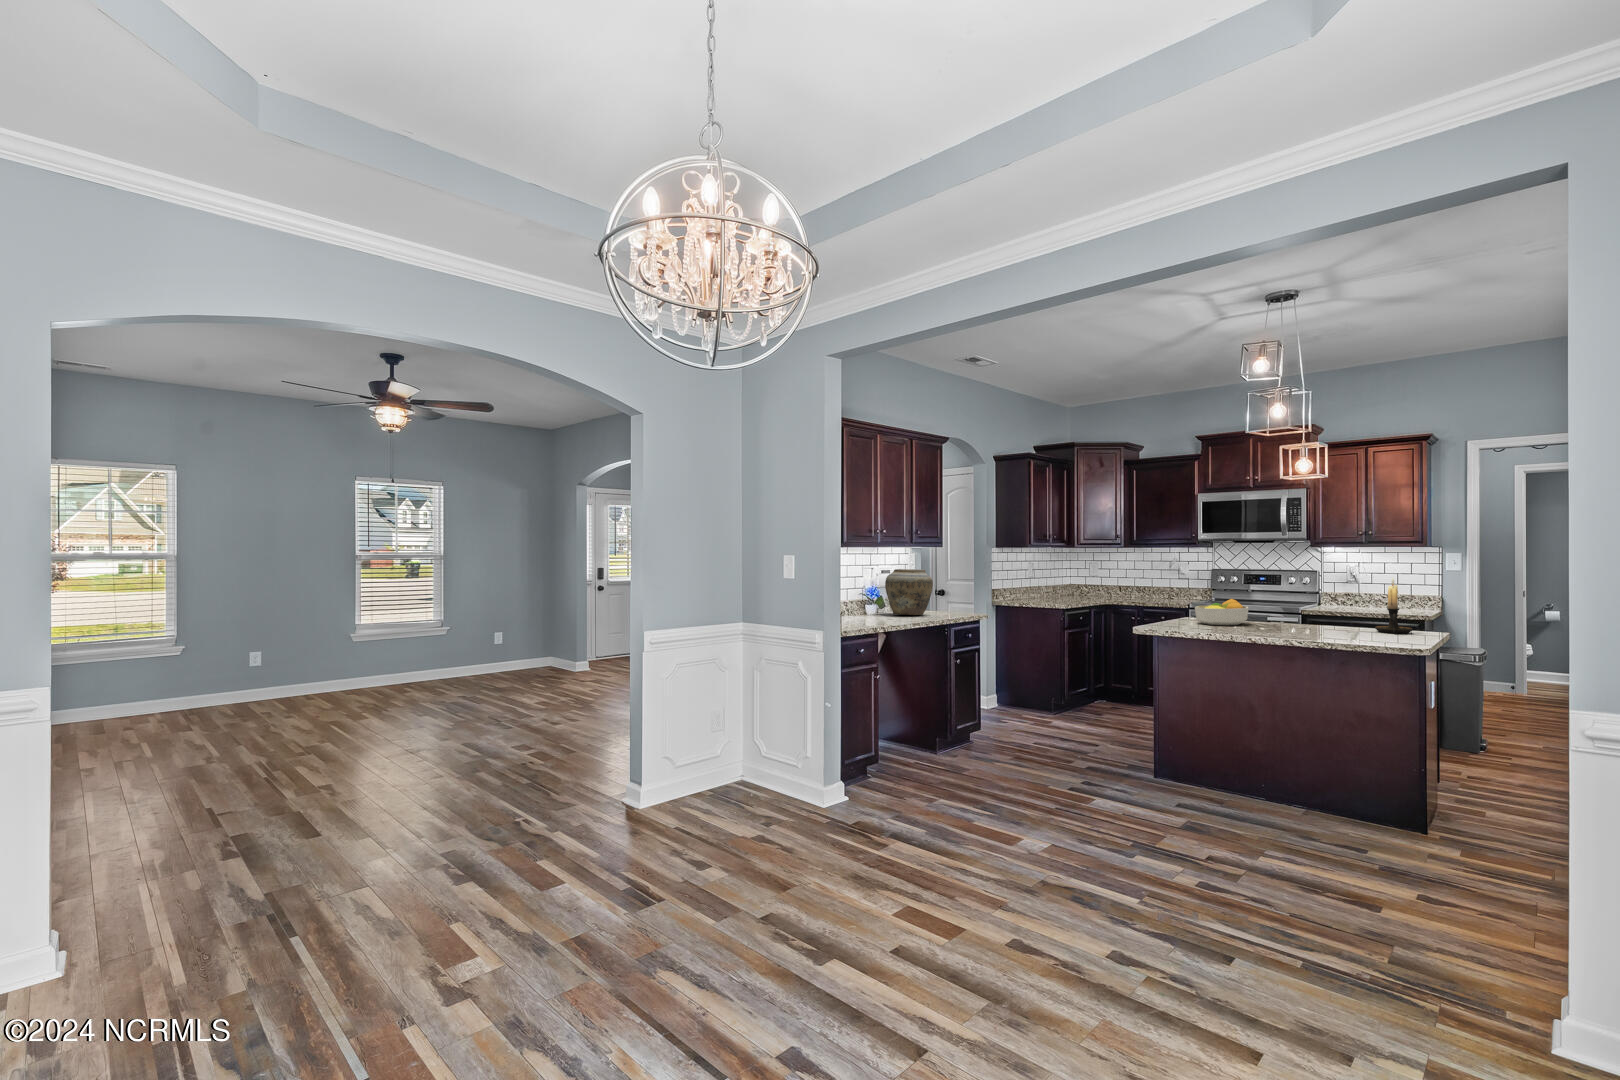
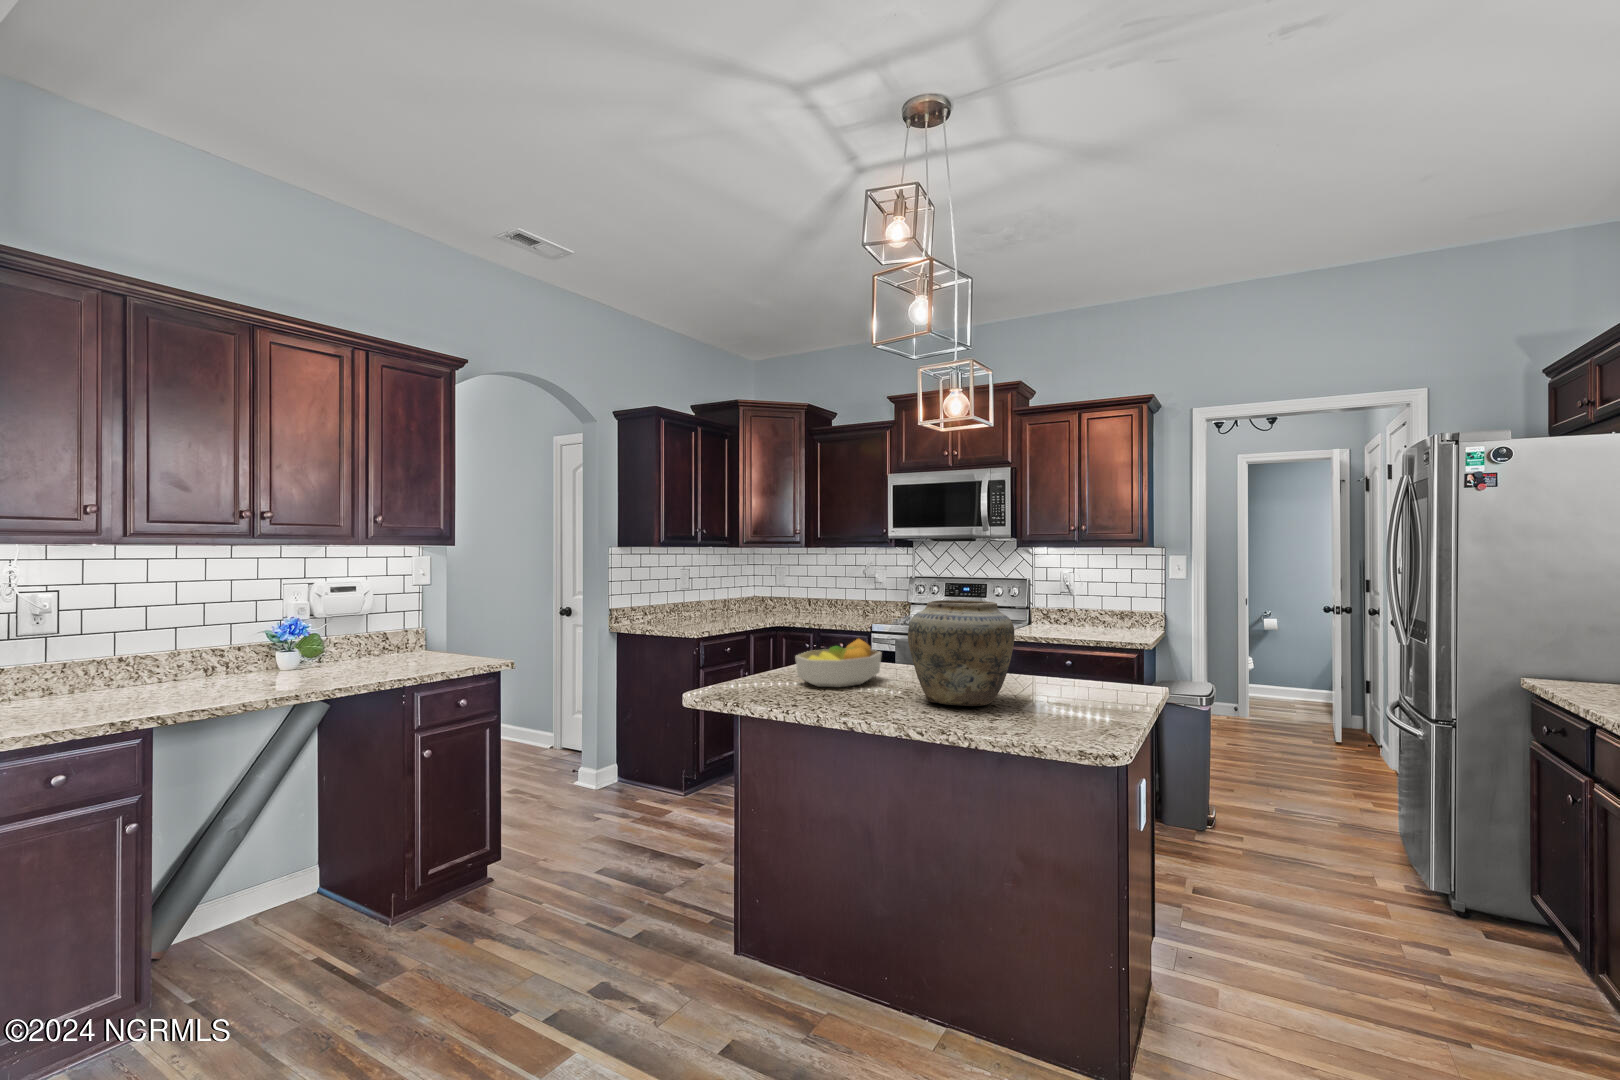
vase: present [885,569,933,615] -> present [908,600,1015,706]
candle holder: present [1375,578,1412,633] -> none [1055,606,1106,702]

